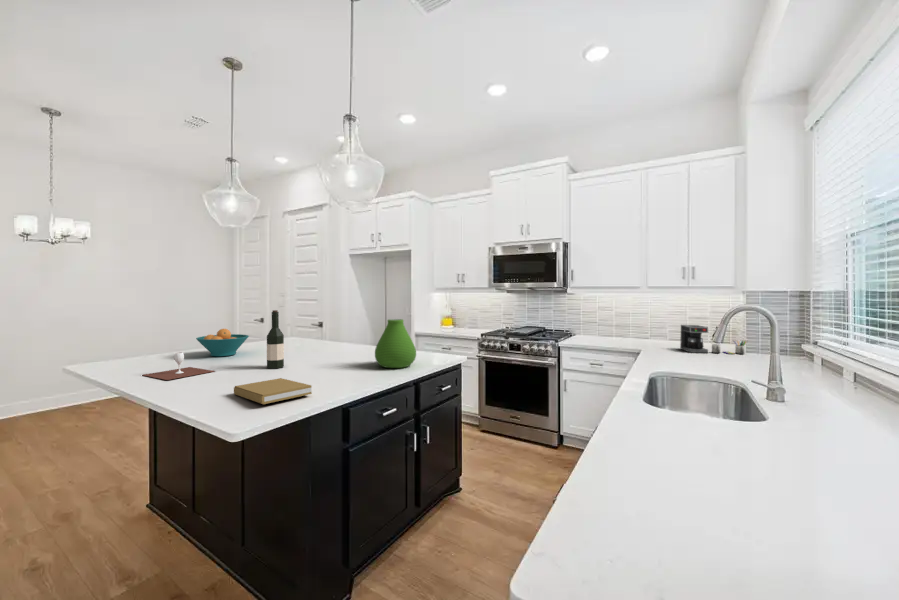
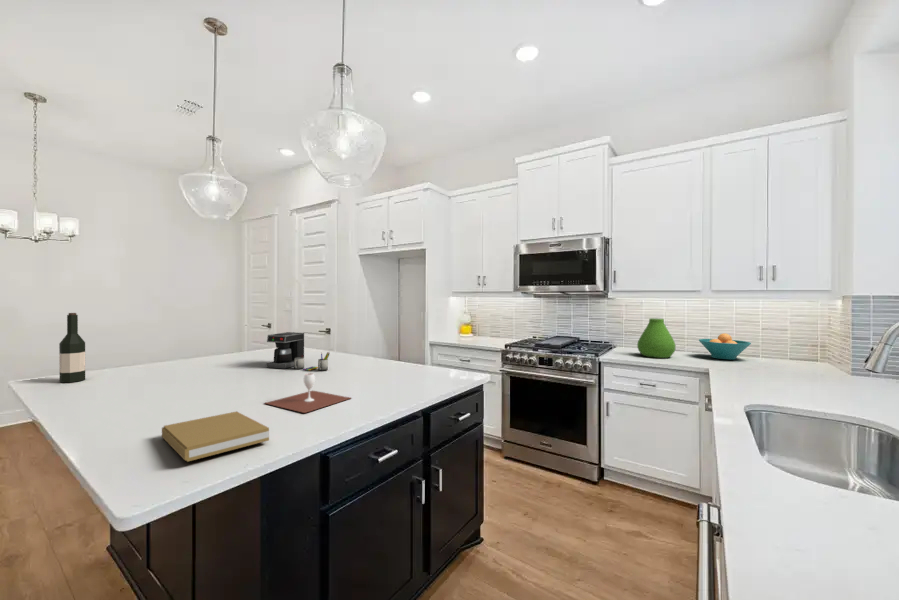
wine bottle: present [267,310,284,369] -> present [59,313,85,383]
vase: present [375,319,416,368] -> present [637,318,676,358]
coffee maker: present [680,325,746,354] -> present [267,332,330,371]
fruit bowl: present [196,329,249,356] -> present [699,333,751,360]
wine glass: present [144,352,214,380] -> present [266,373,350,413]

